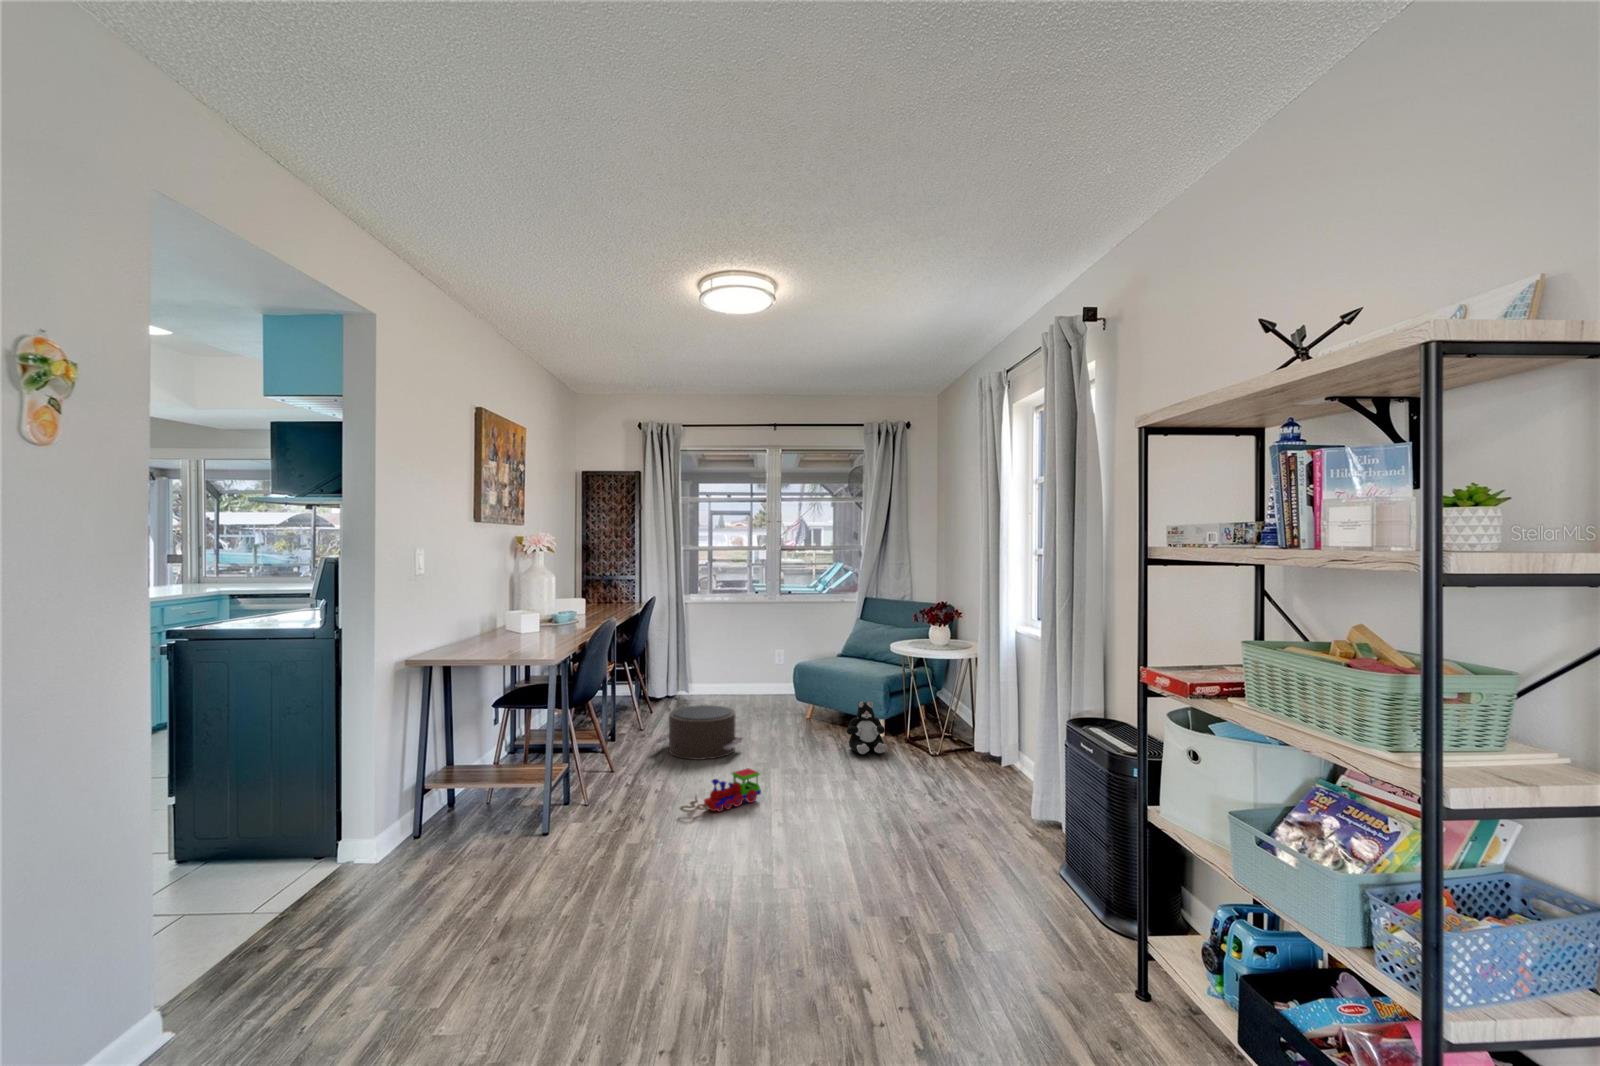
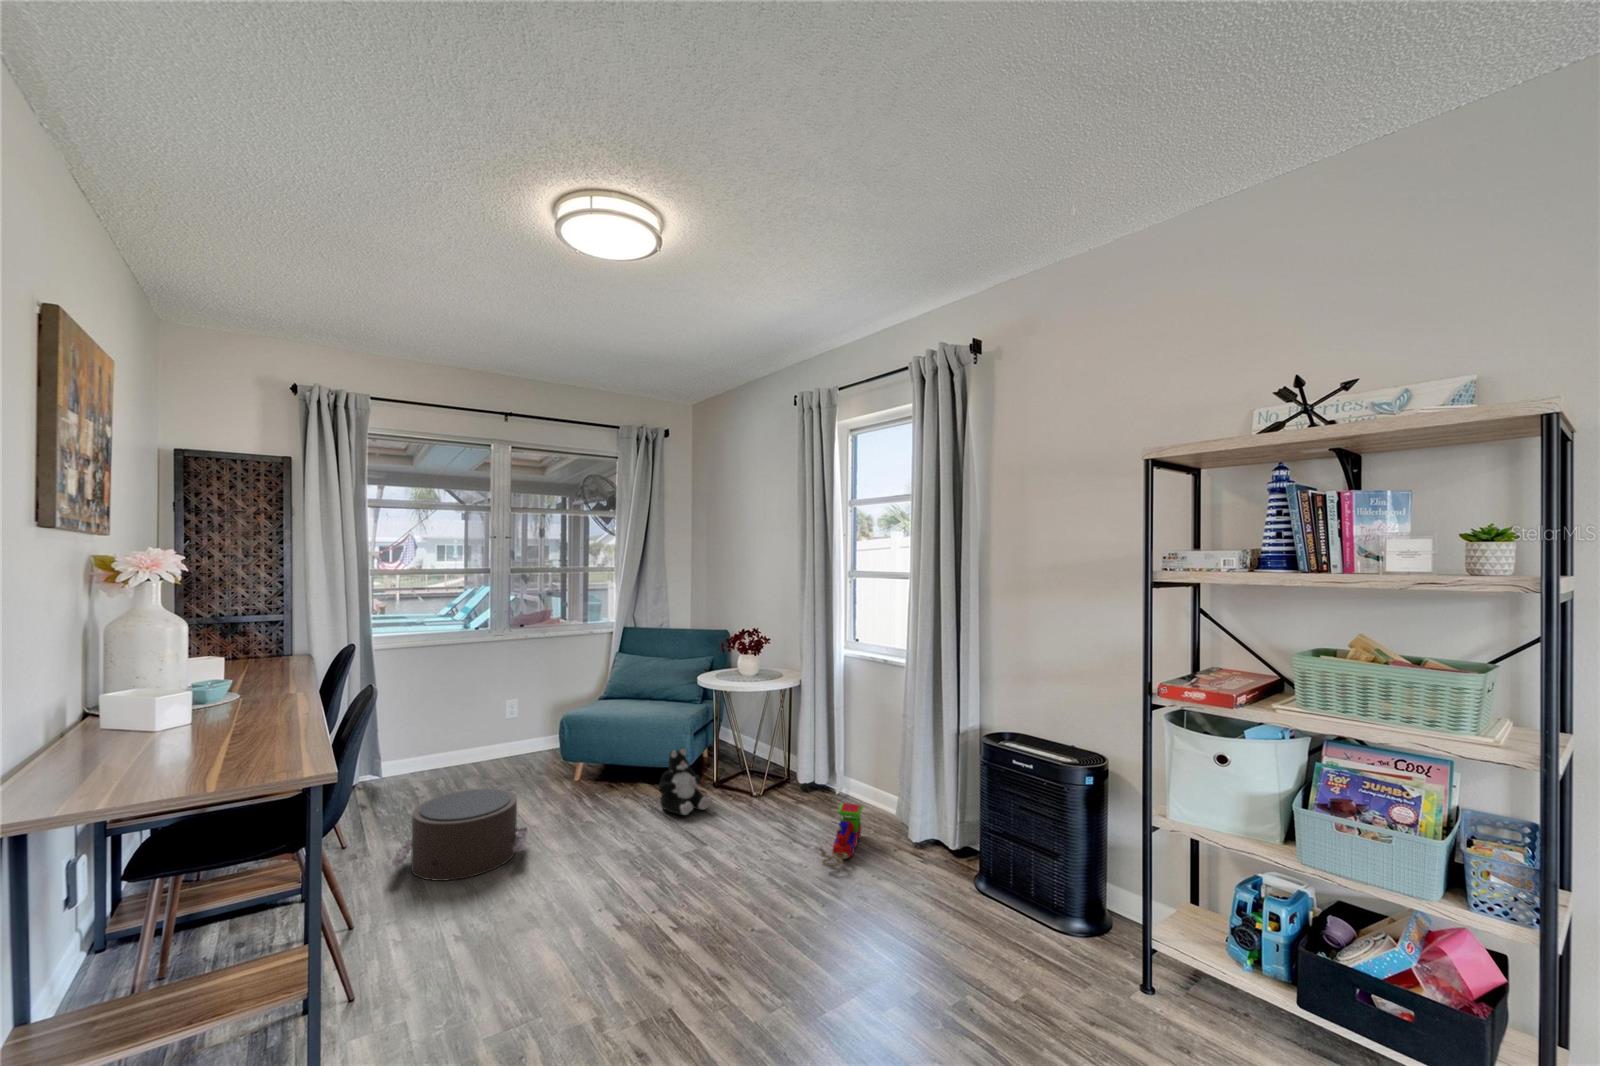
toy train: present [680,768,761,813] -> present [820,803,863,866]

